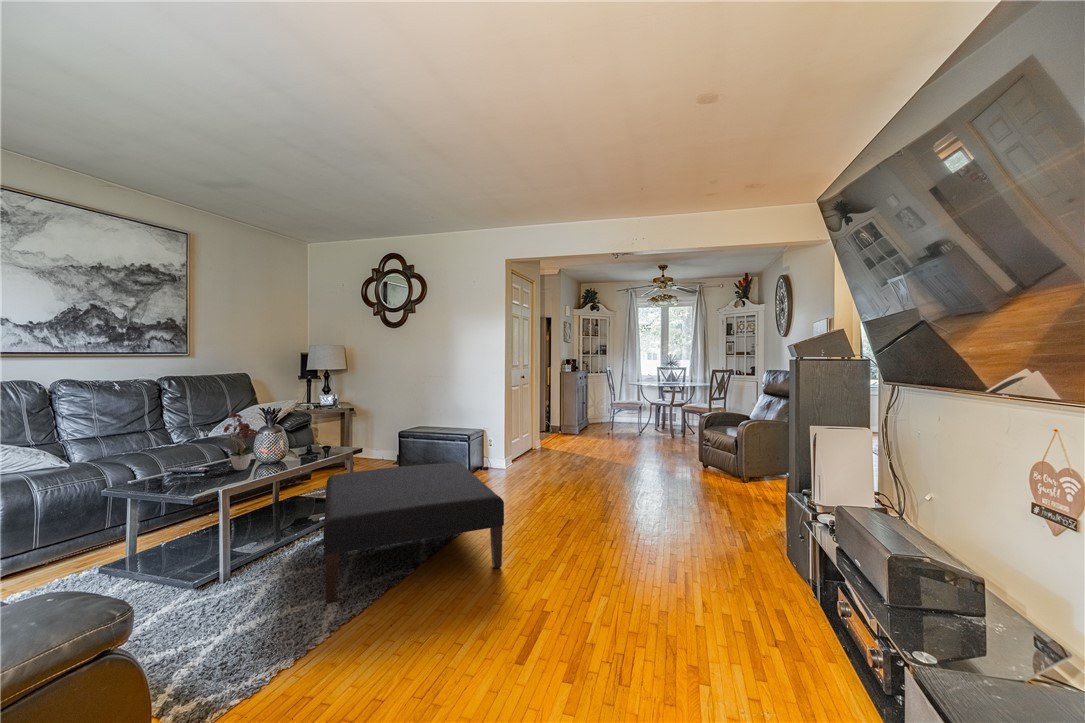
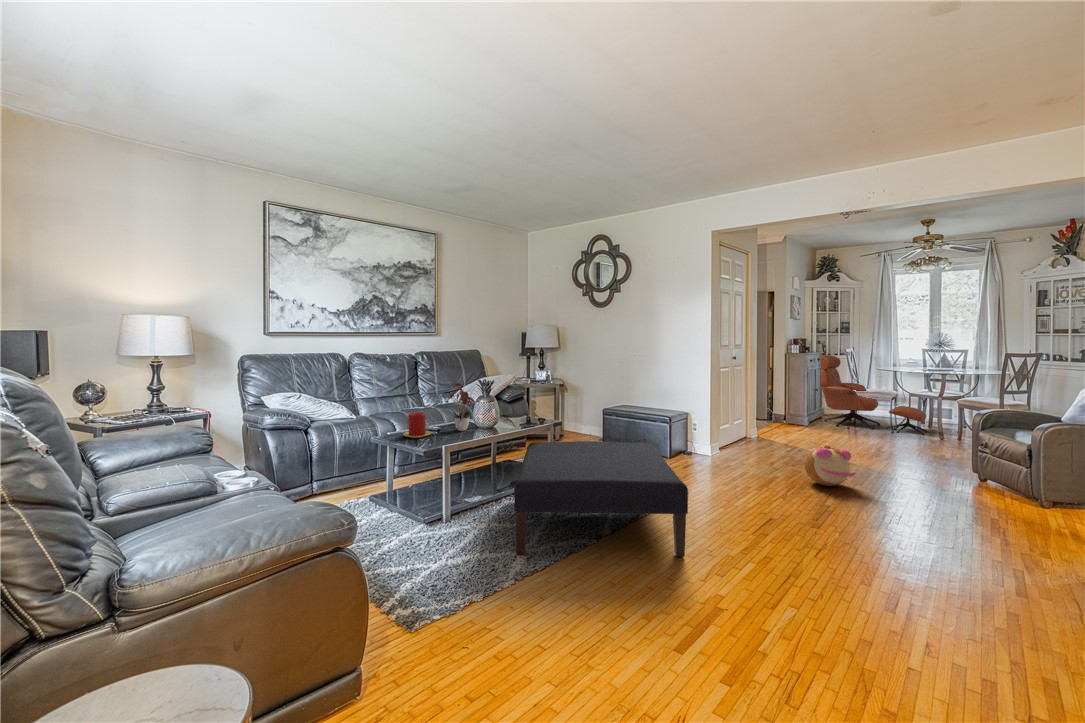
lounge chair: none [585,373,657,434] -> present [820,355,928,435]
plush toy: none [584,449,620,483] -> present [804,445,855,486]
candle: none [154,453,198,486] -> present [403,413,431,438]

